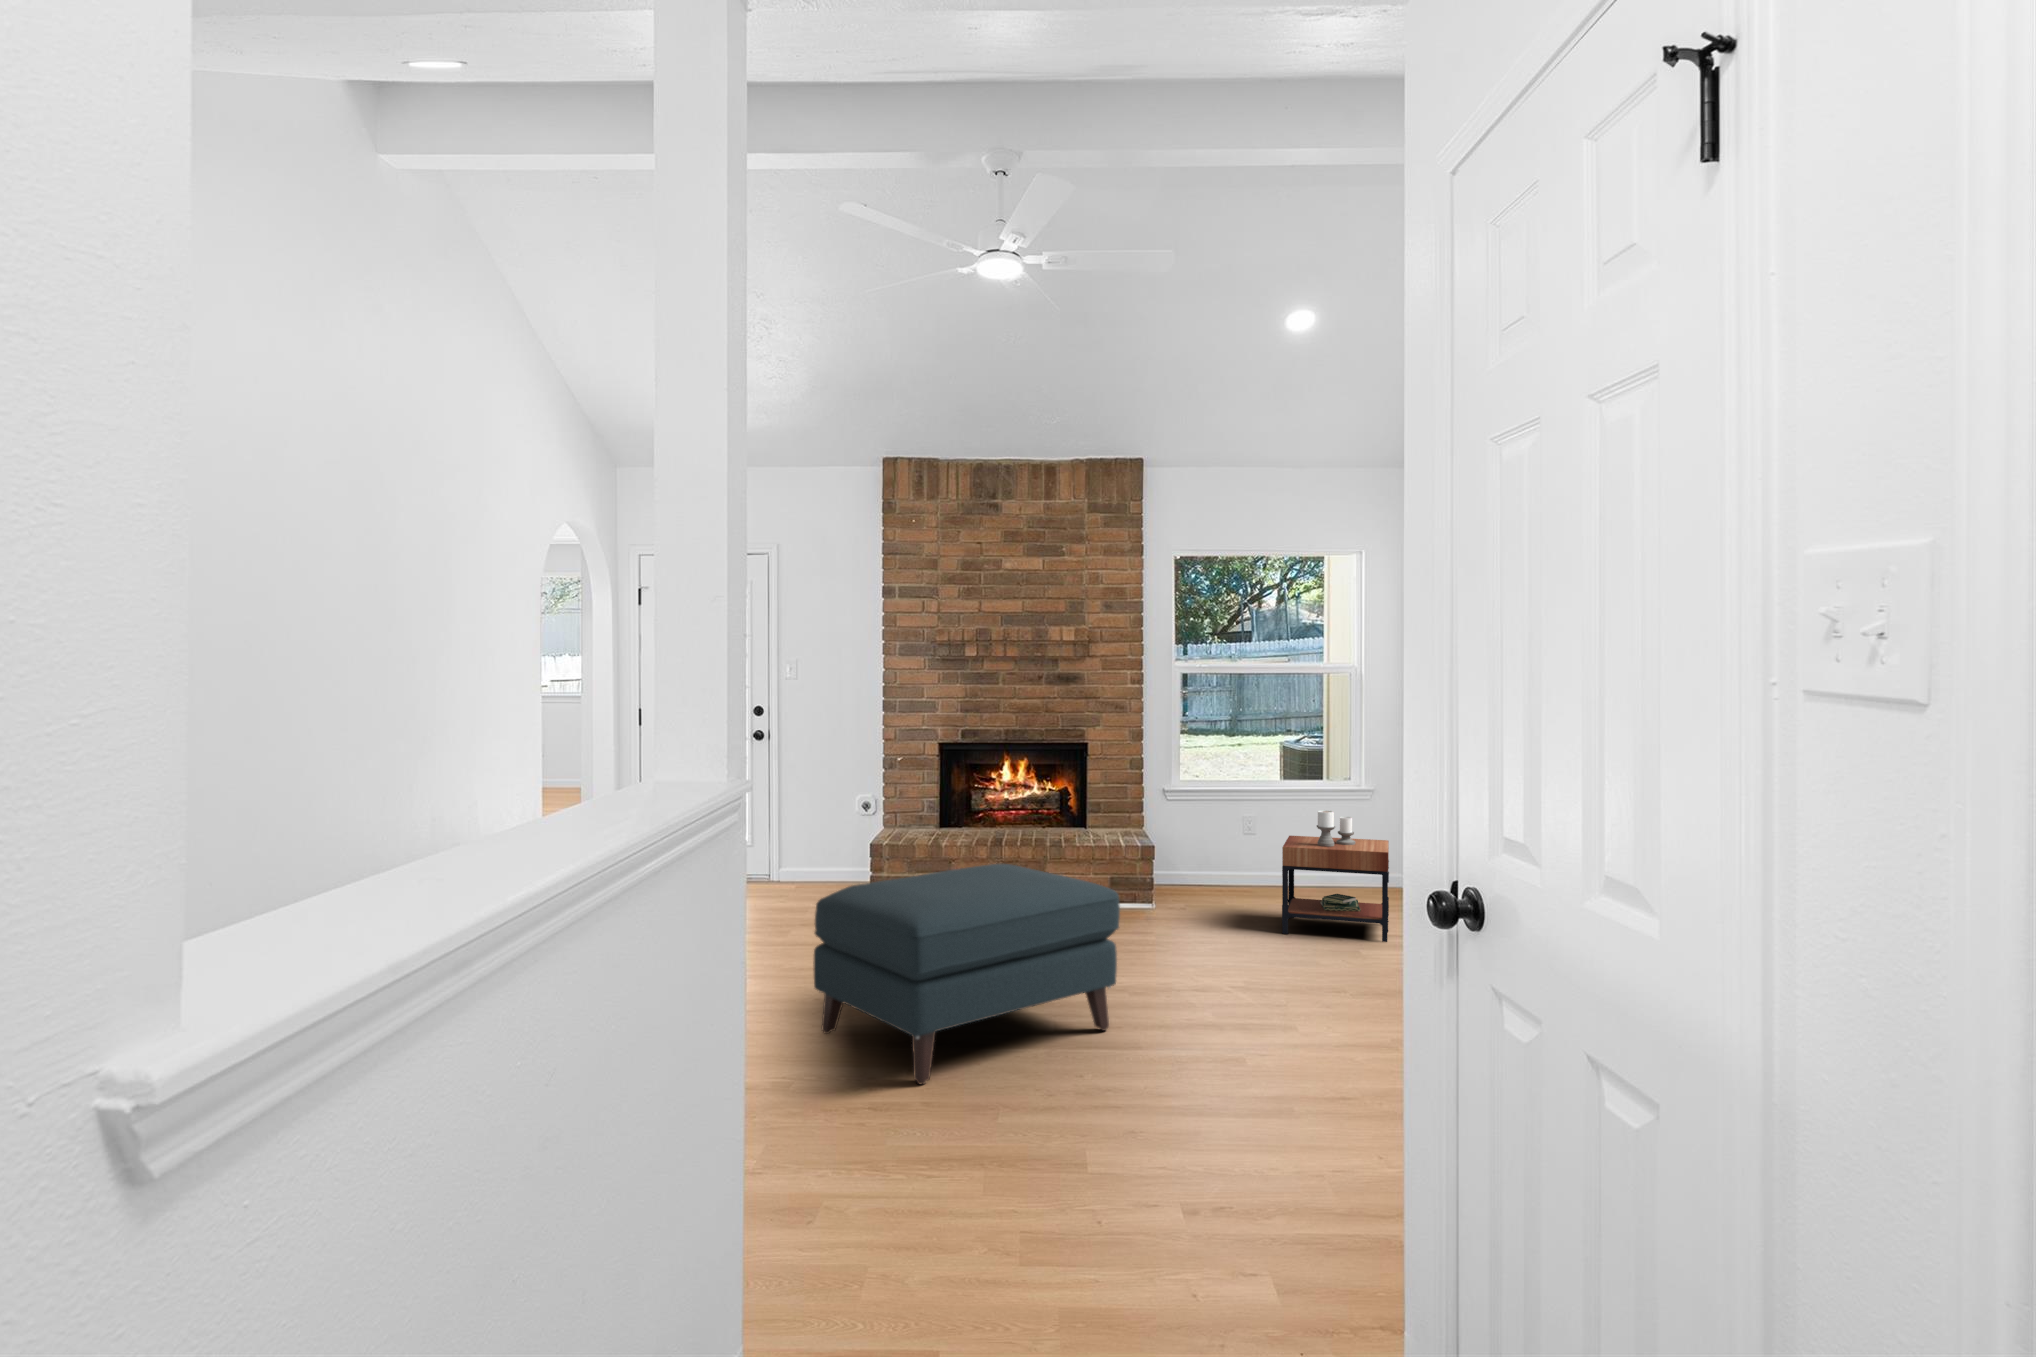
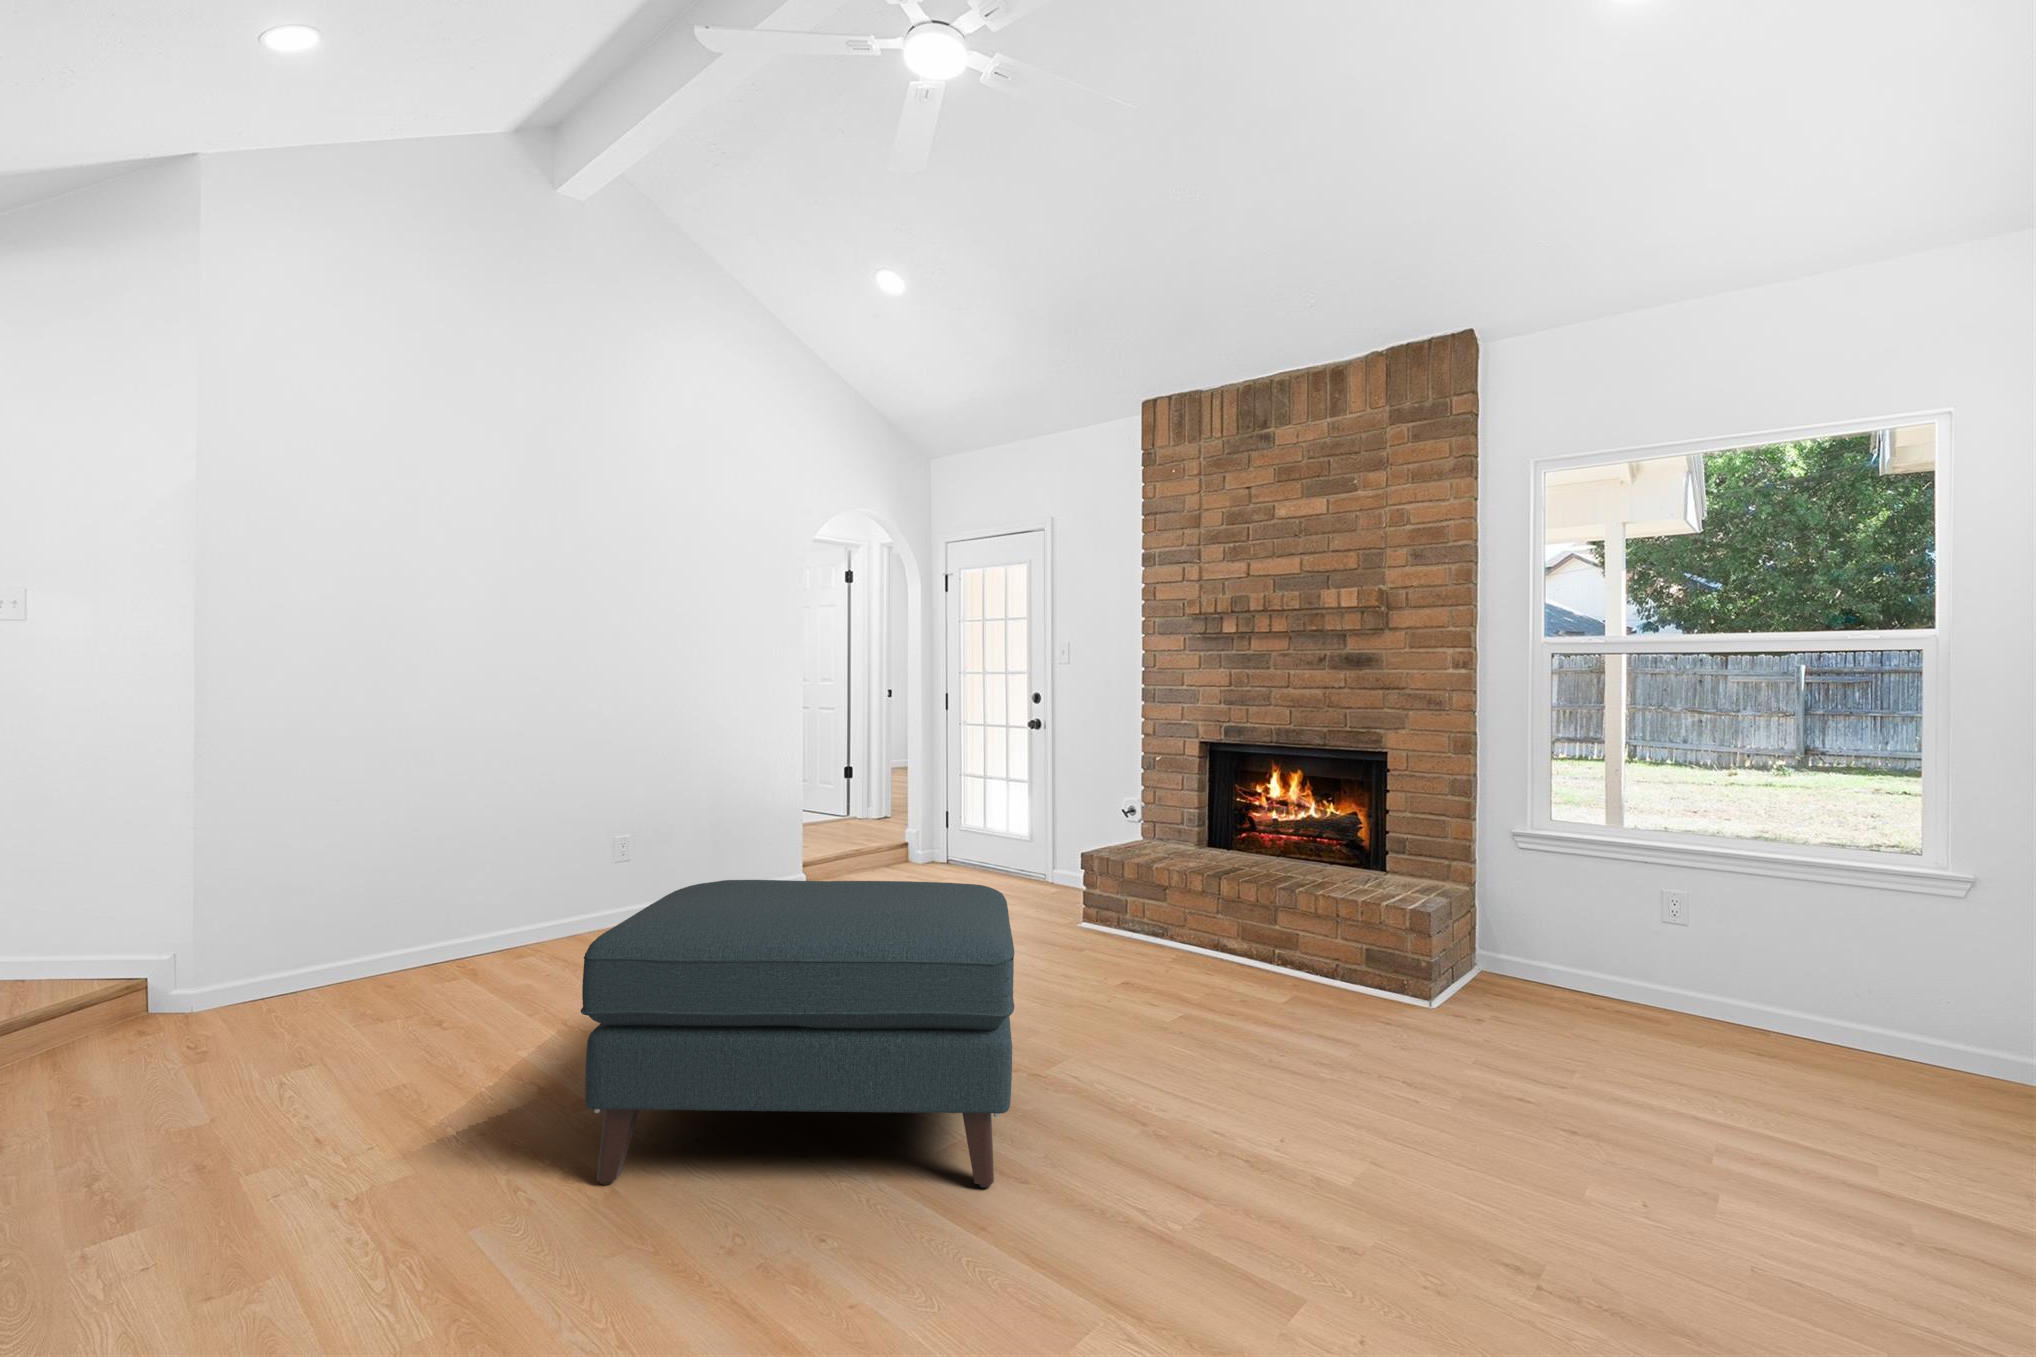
side table: present [1282,810,1389,942] -> none [1605,885,1890,1182]

